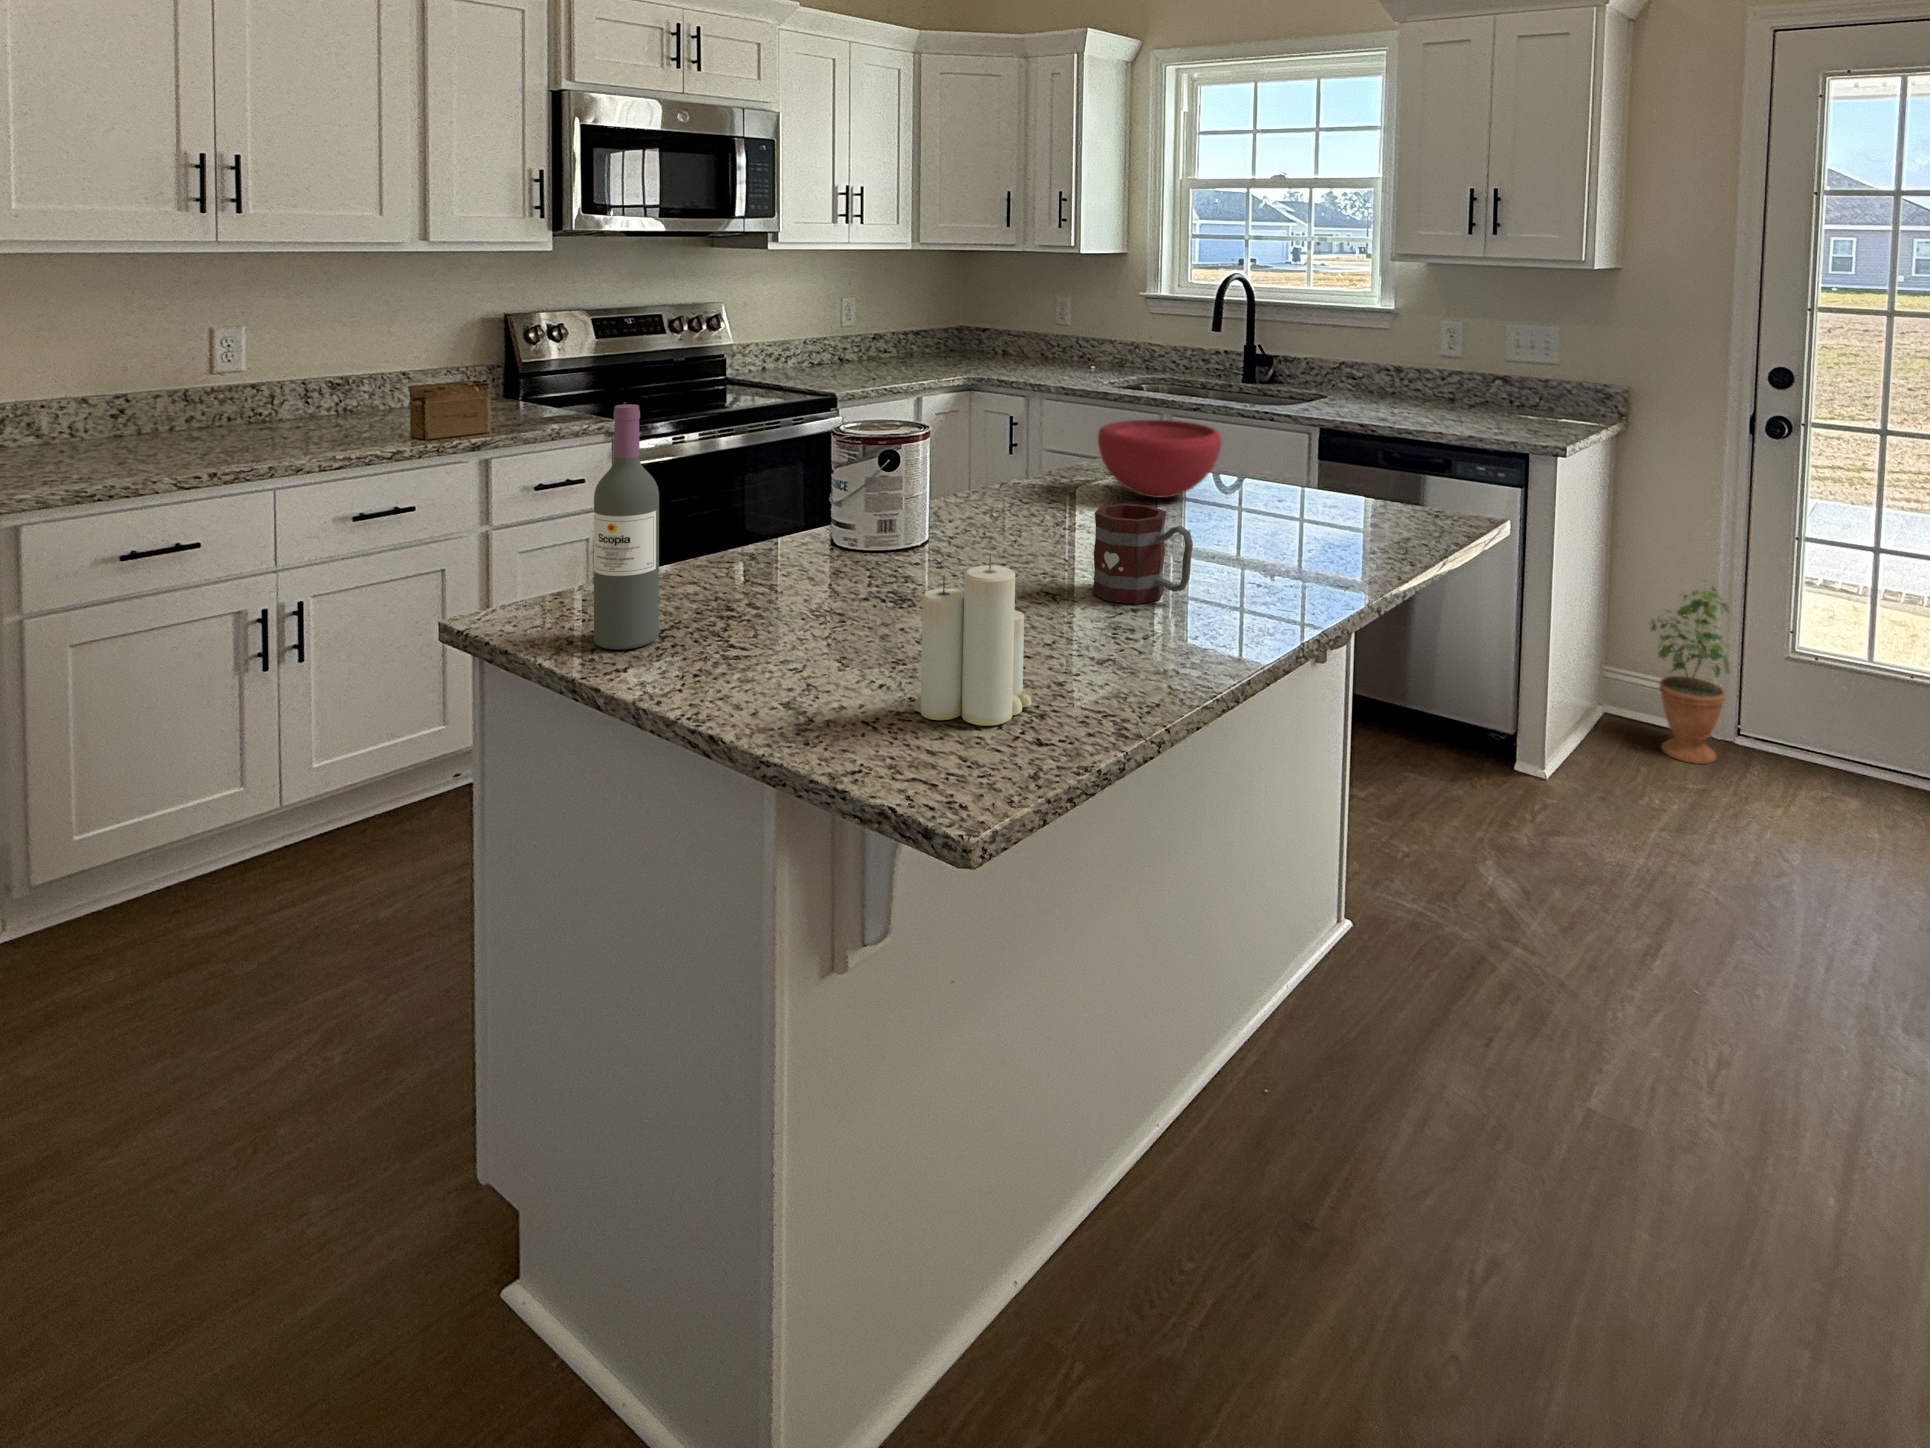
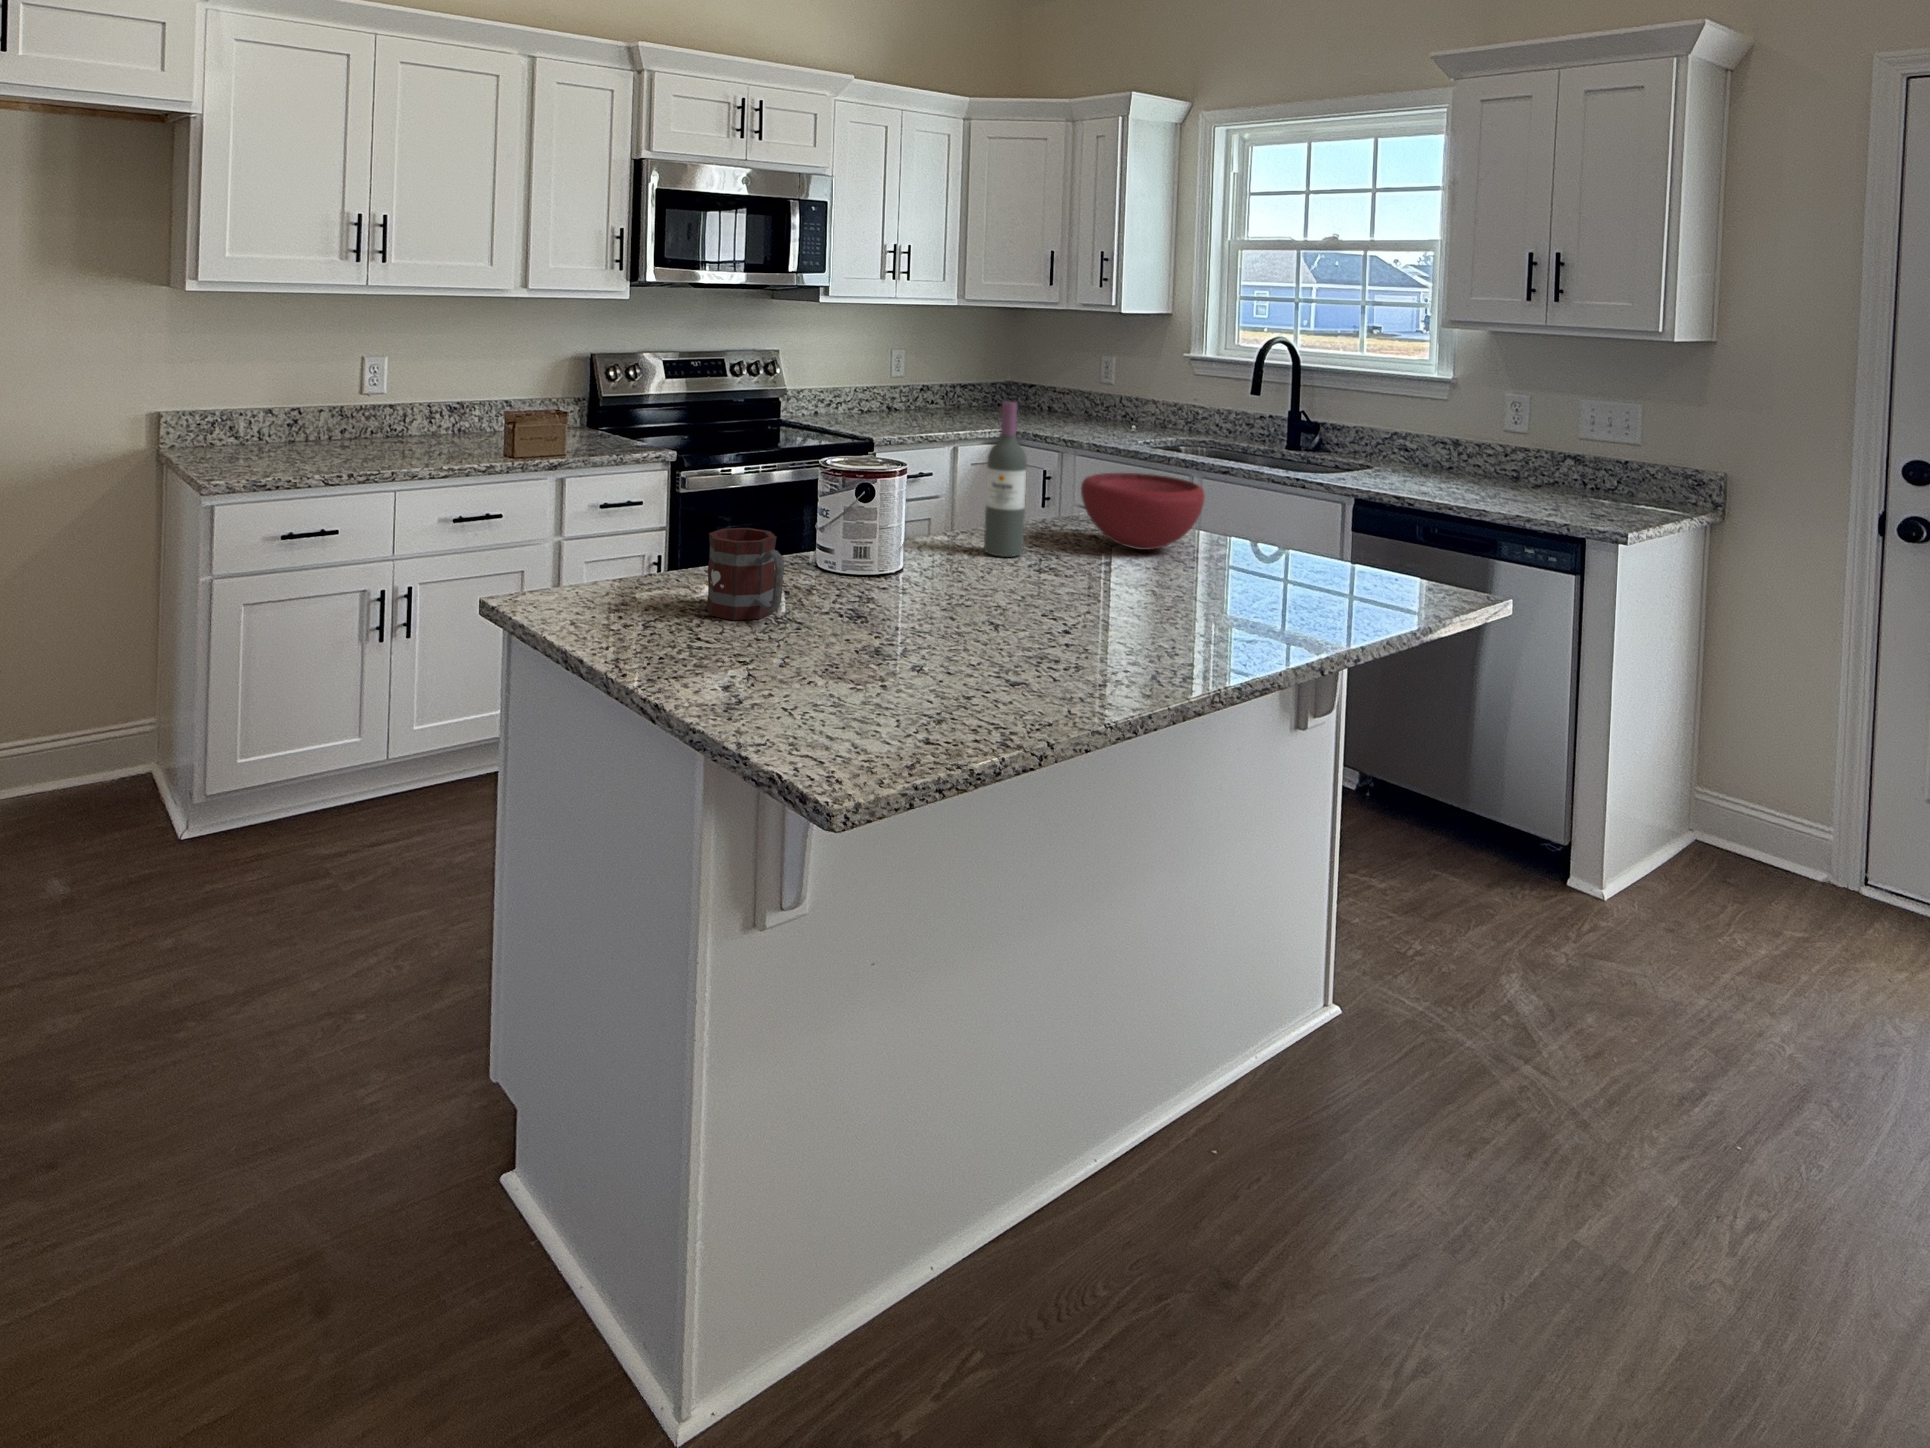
wine bottle: present [594,404,659,649] -> present [984,402,1027,557]
mug: present [1092,503,1193,604] -> present [706,528,784,620]
candle: present [914,554,1031,726] -> none [829,568,934,723]
potted plant: present [1650,587,1730,764] -> none [1742,698,1849,911]

